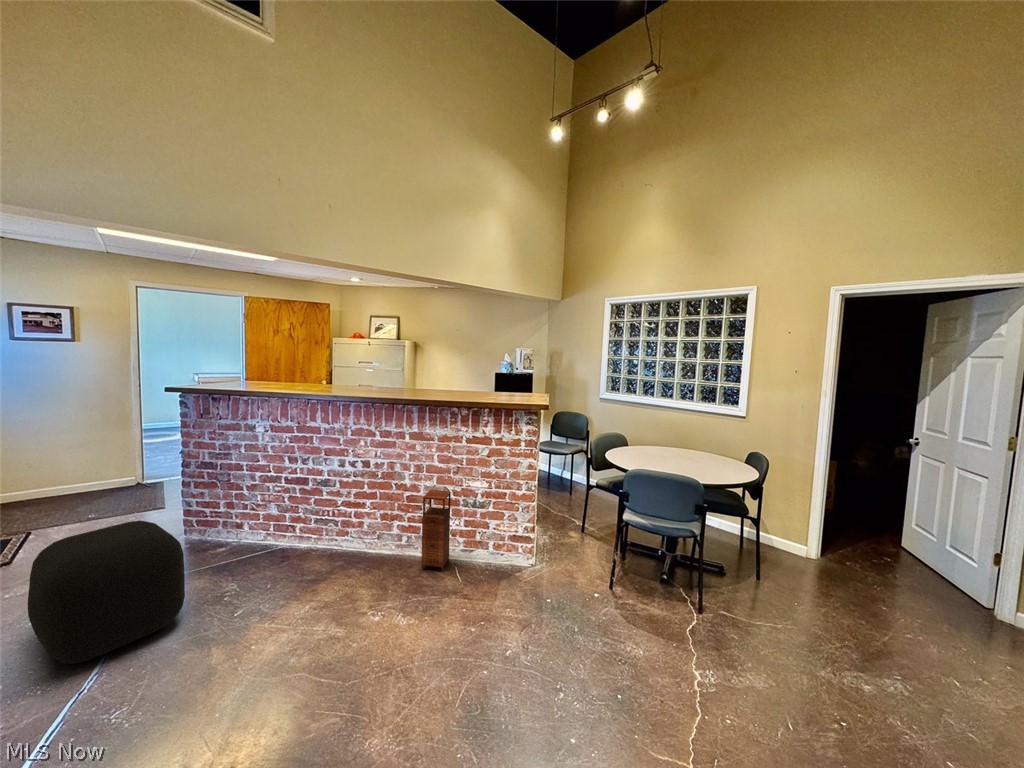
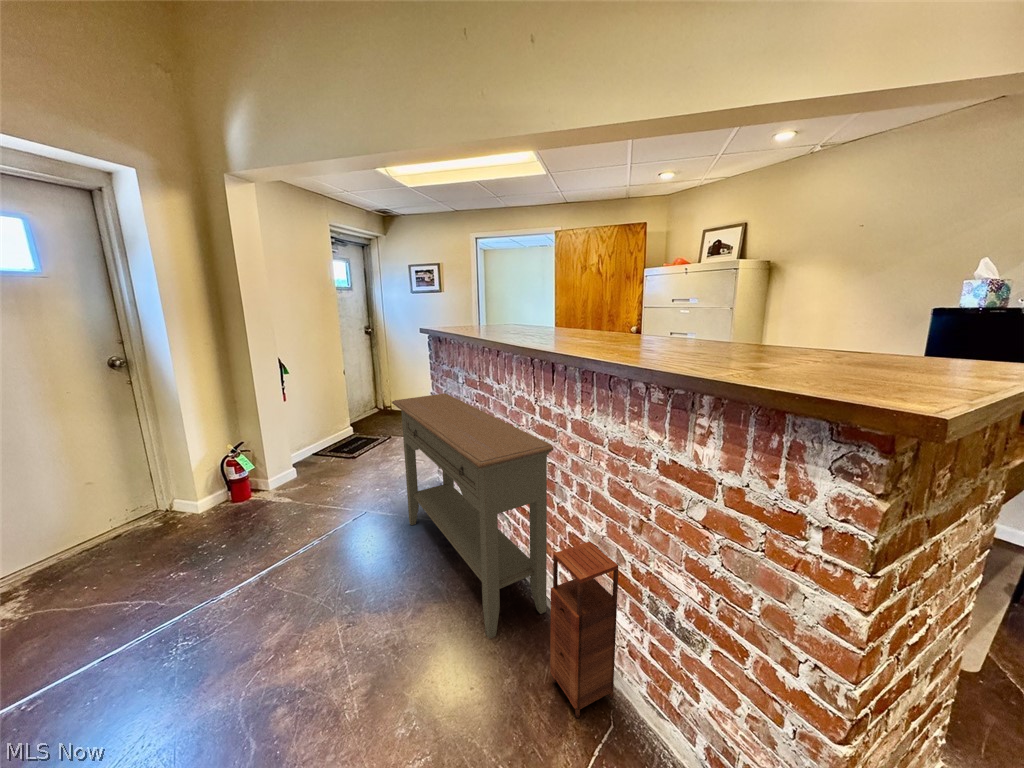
console table: none [210,443,397,575] -> present [392,393,554,639]
ottoman: present [28,521,185,663] -> none [199,454,336,573]

